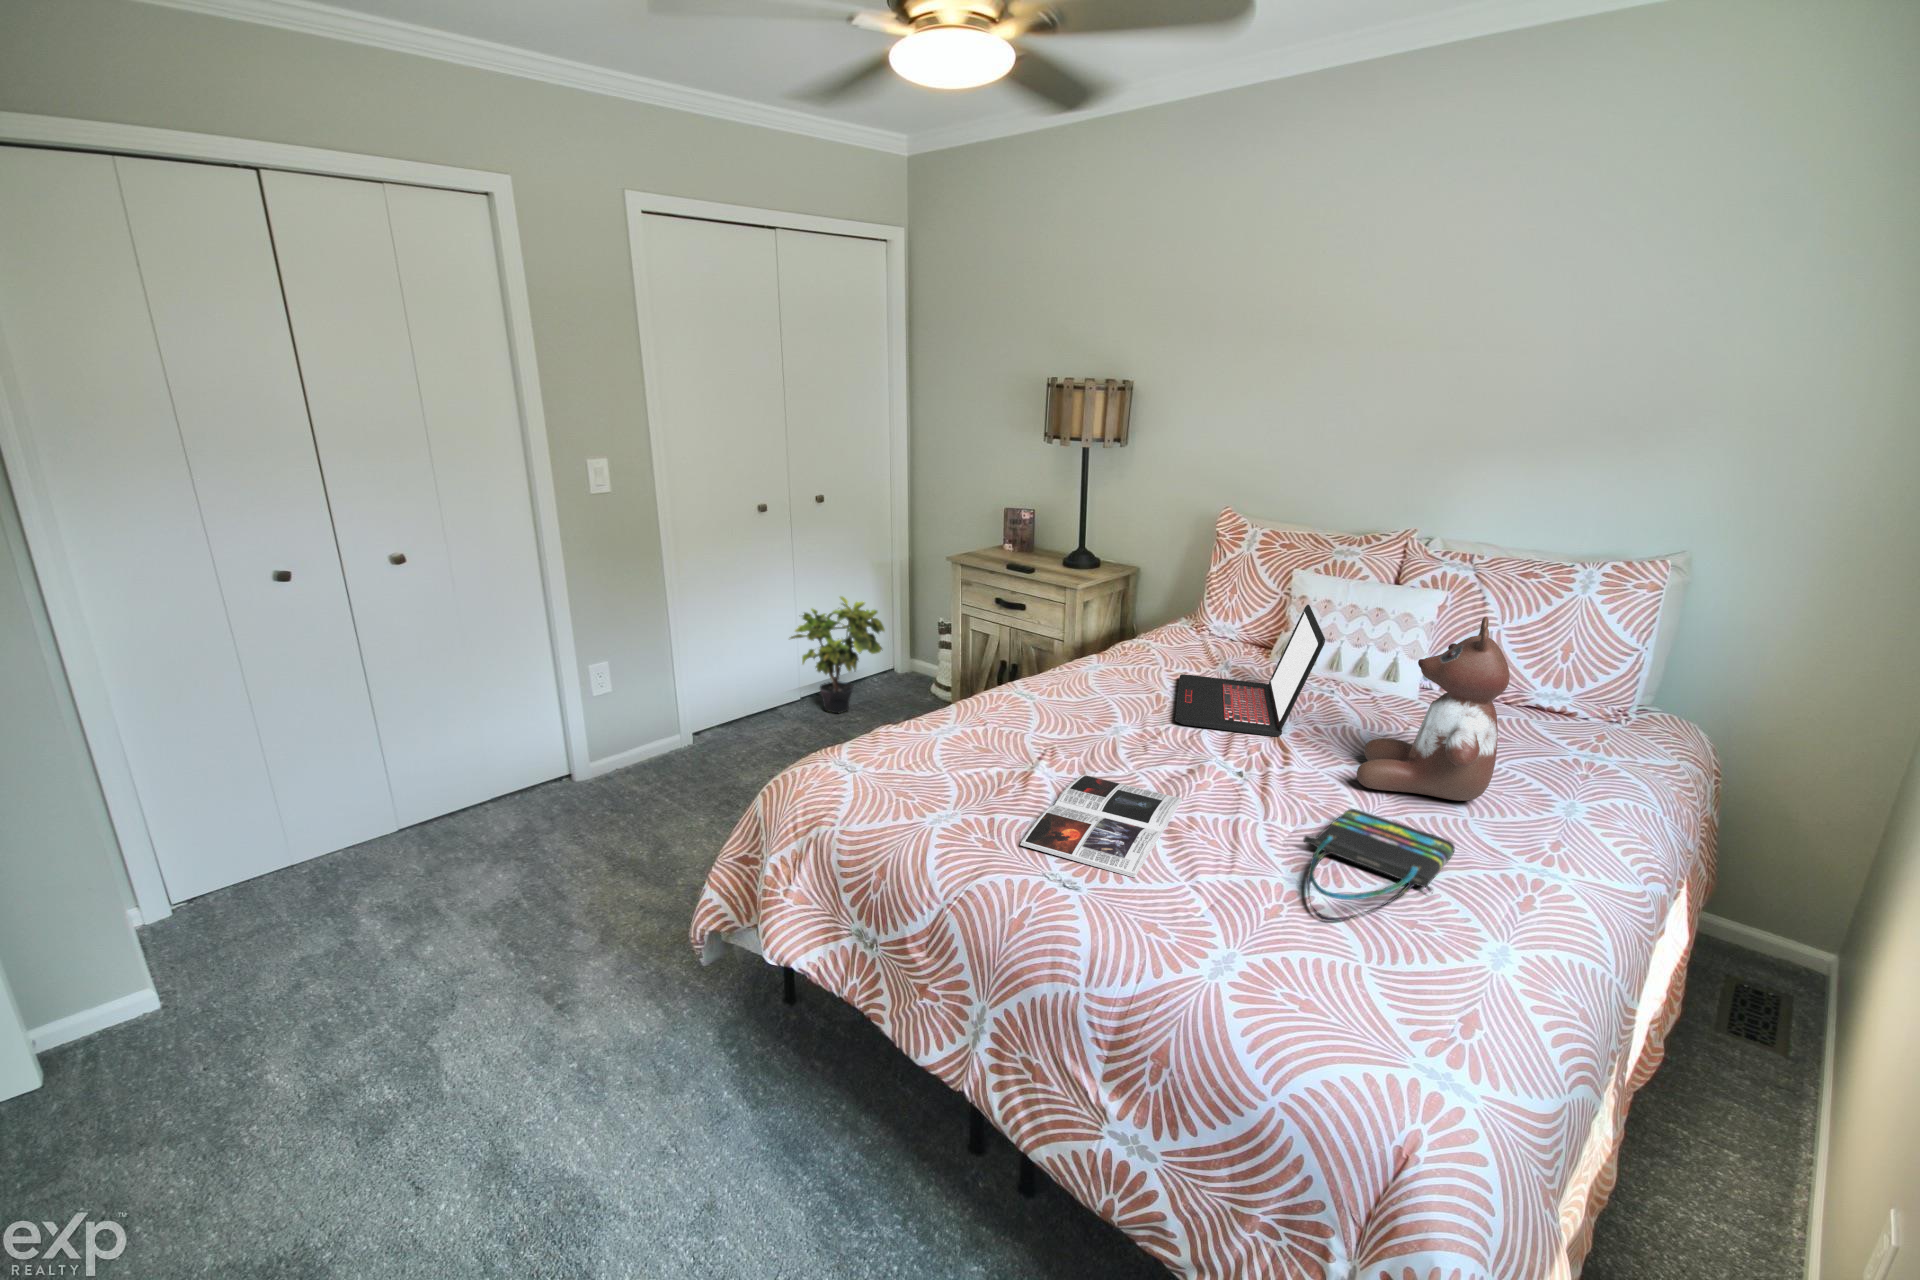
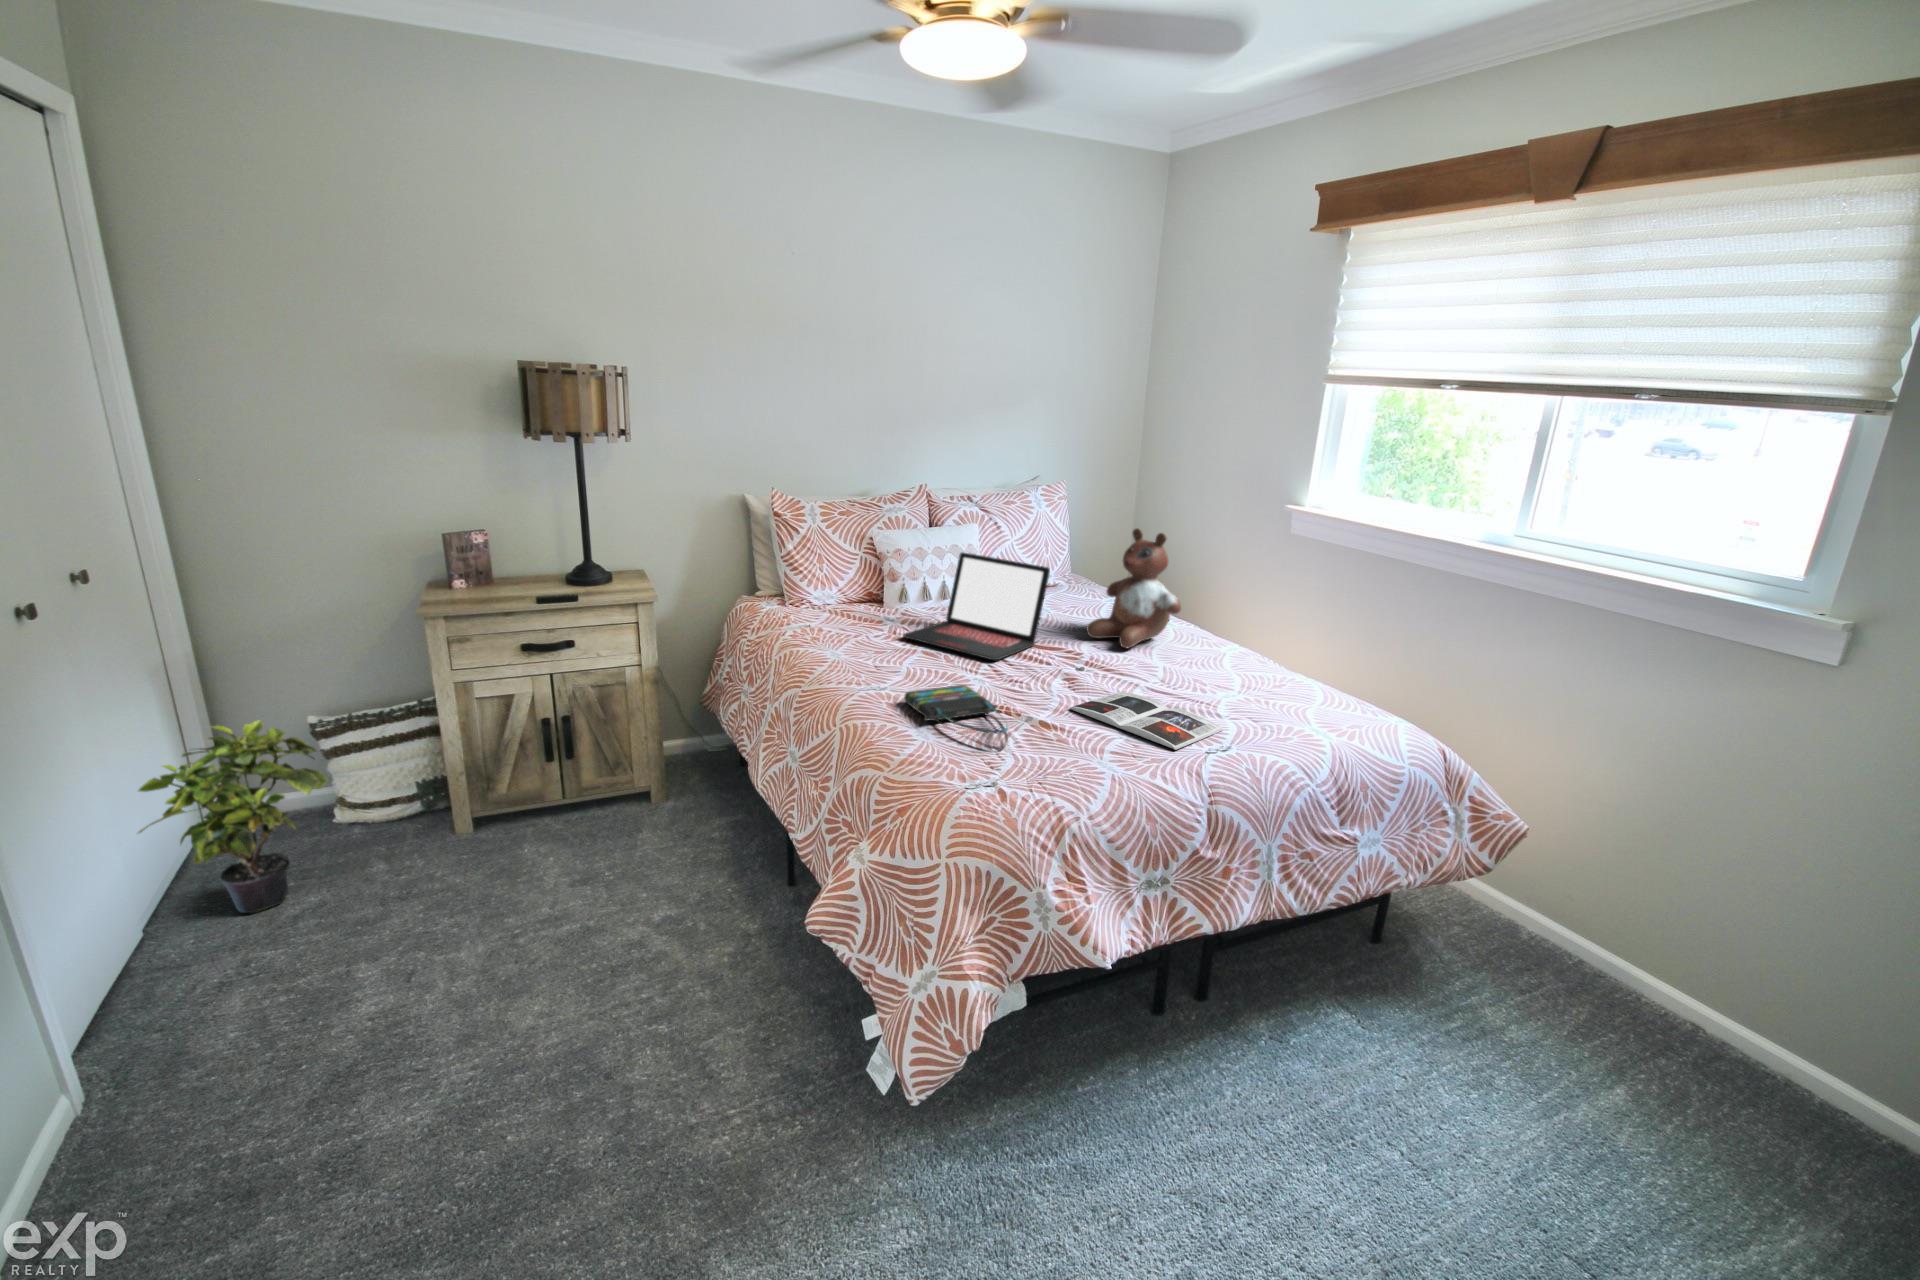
tote bag: present [1304,809,1455,921] -> present [904,685,1008,750]

